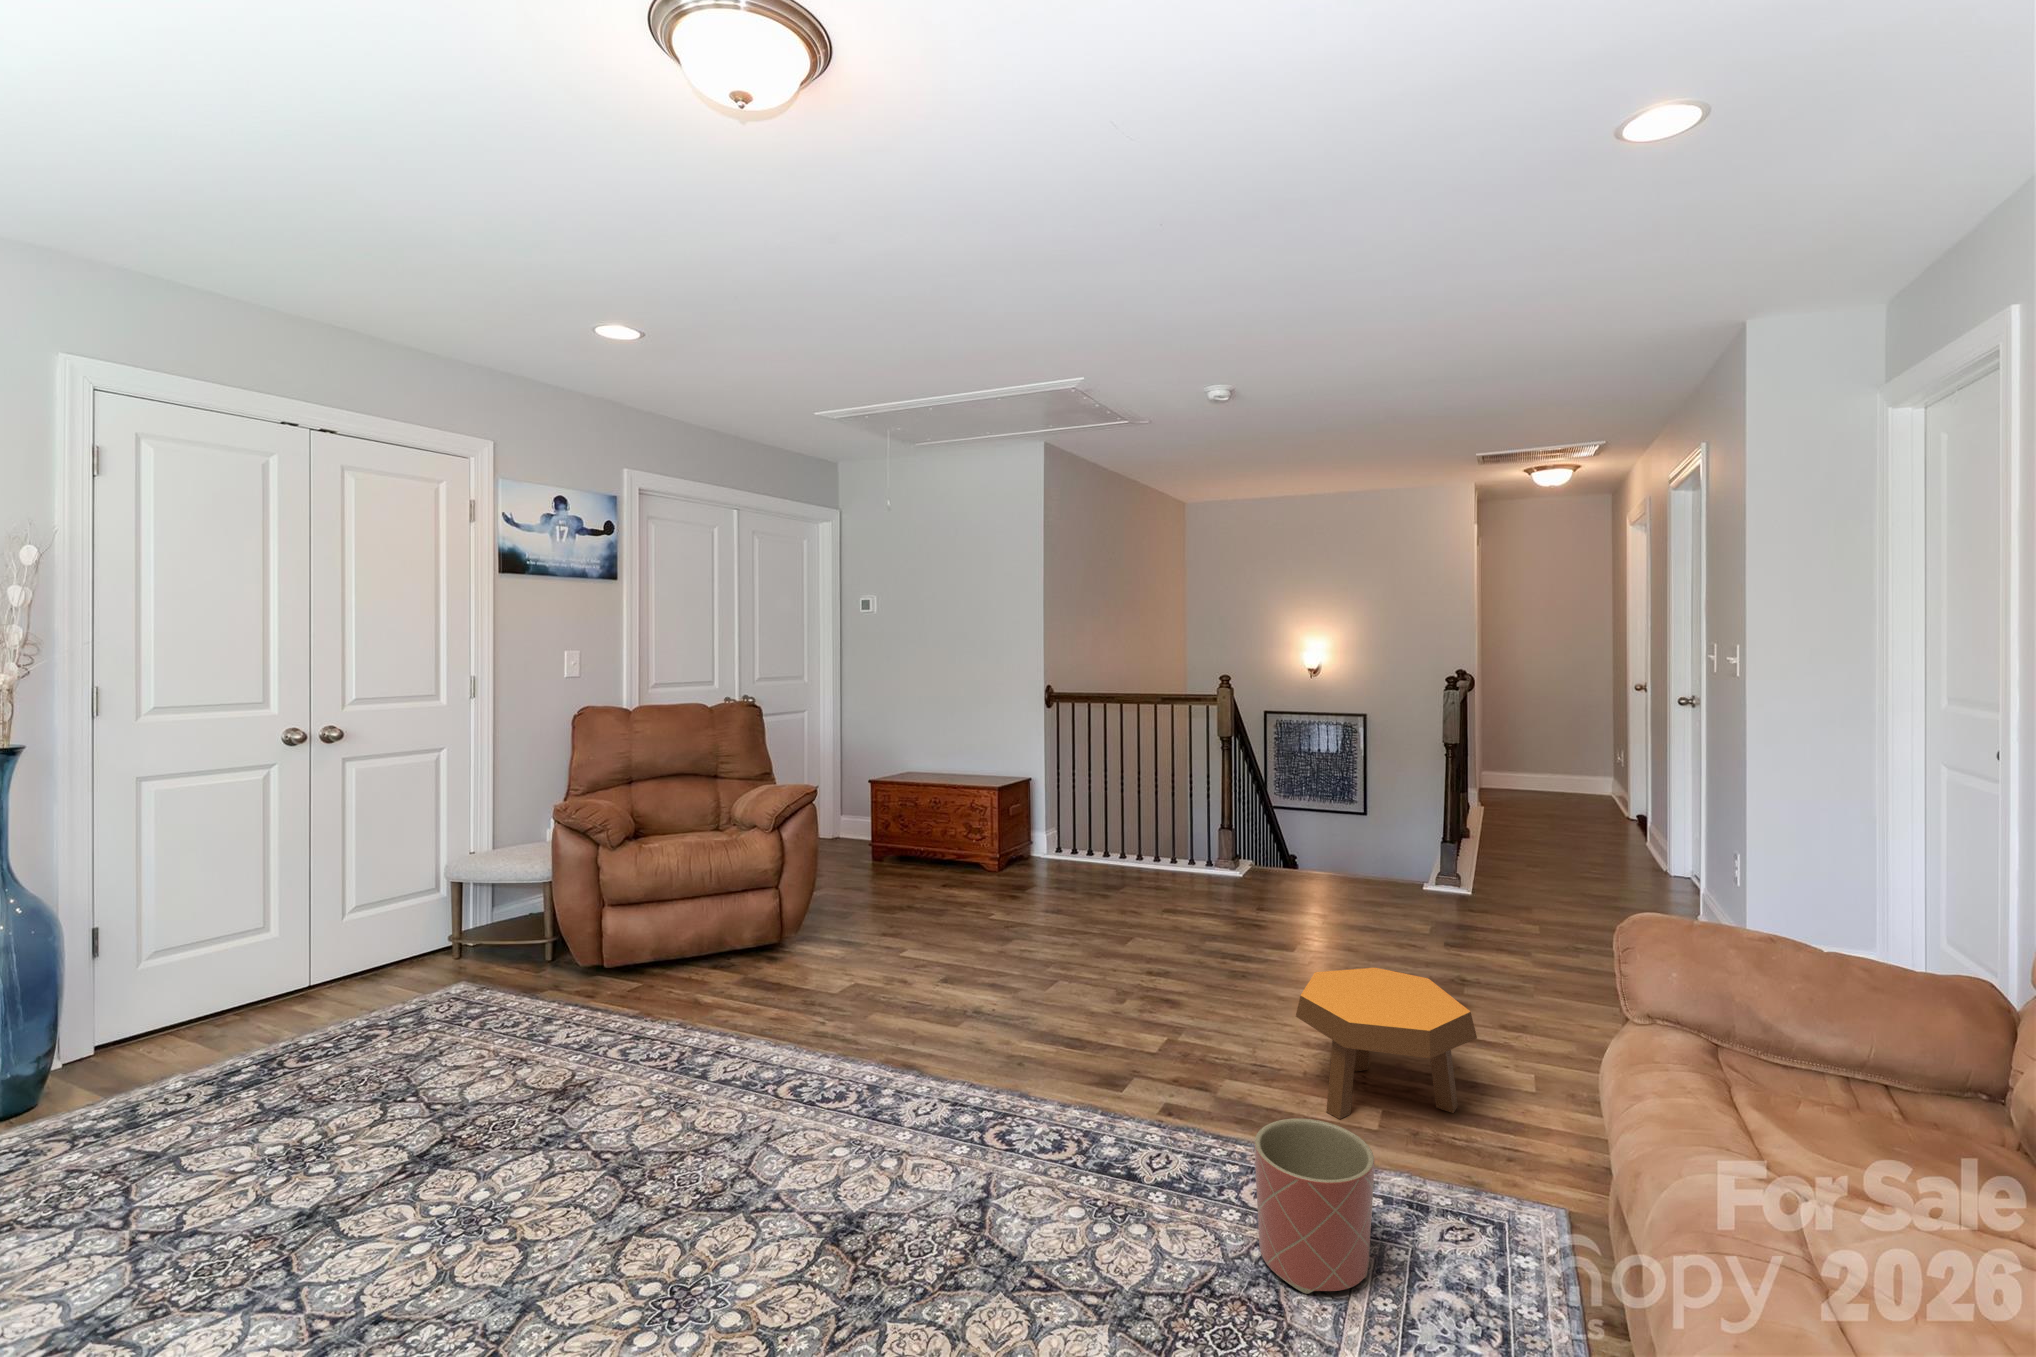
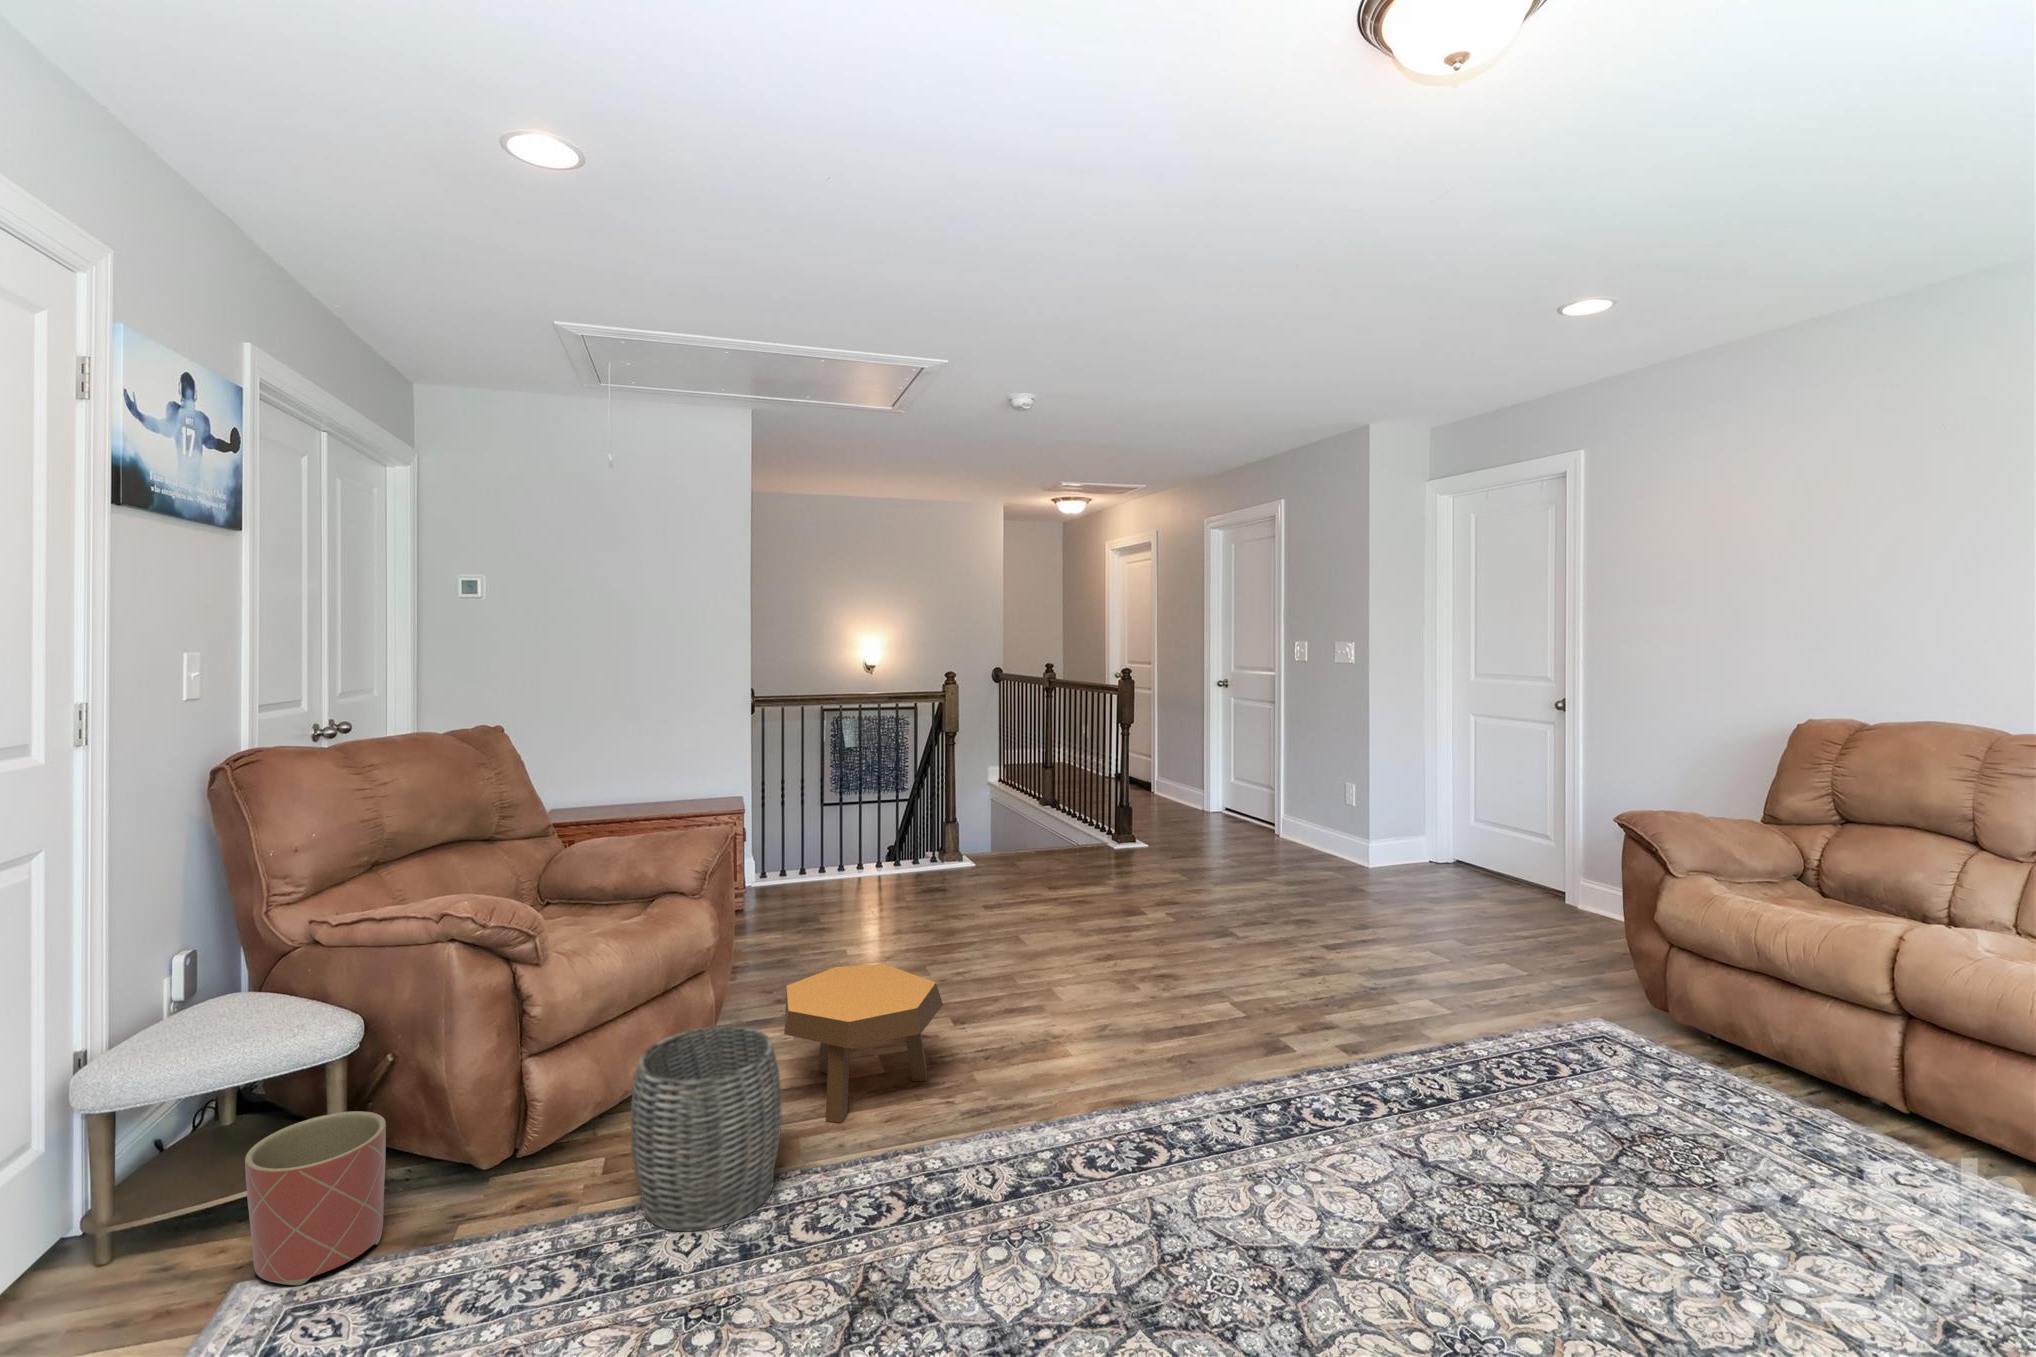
woven basket: none [1132,986,1260,1162] -> present [631,1026,782,1231]
planter: present [1255,1118,1374,1294] -> present [245,1111,386,1285]

